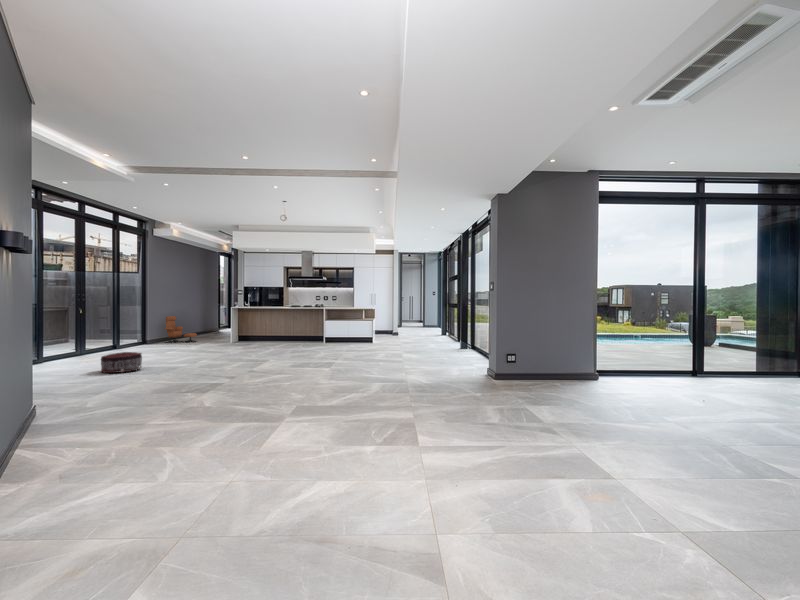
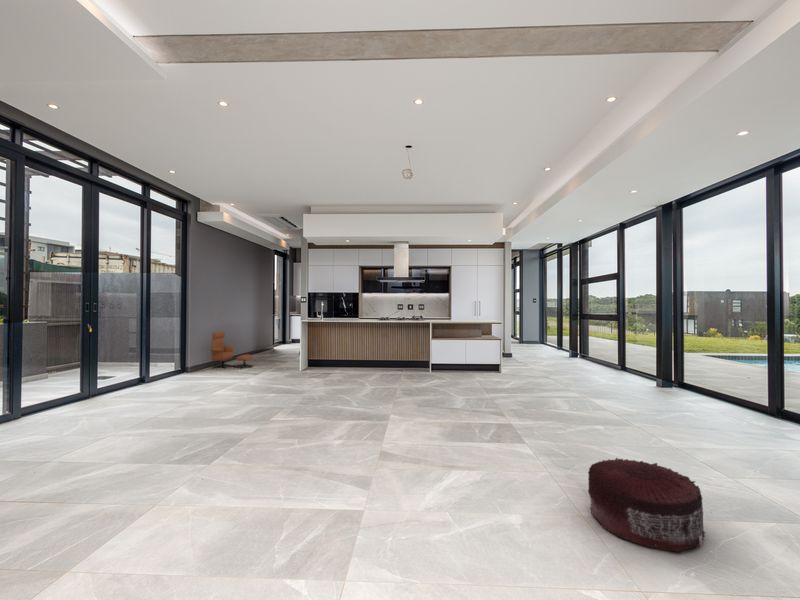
pouf: present [101,352,142,373] -> present [588,458,705,552]

